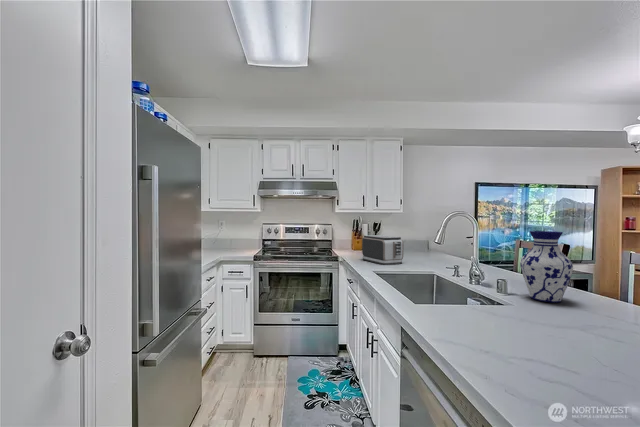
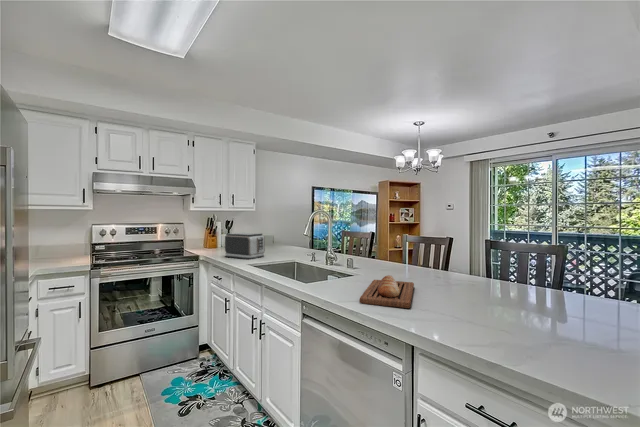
vase: present [520,231,573,303] -> none [363,223,393,271]
bread loaf: none [469,309,588,364] -> present [359,275,414,308]

